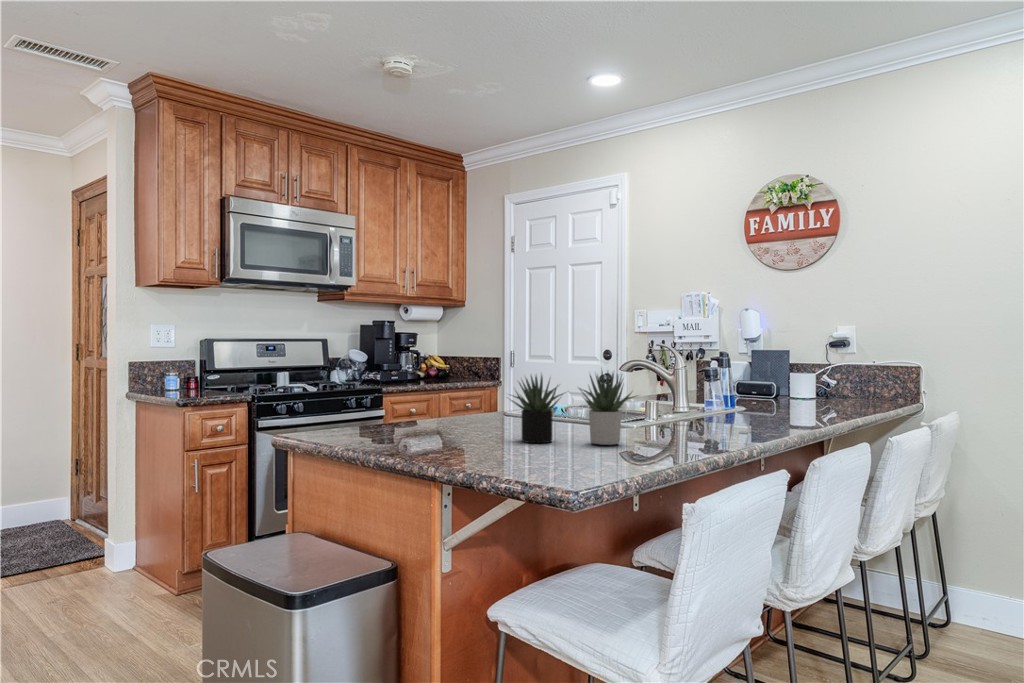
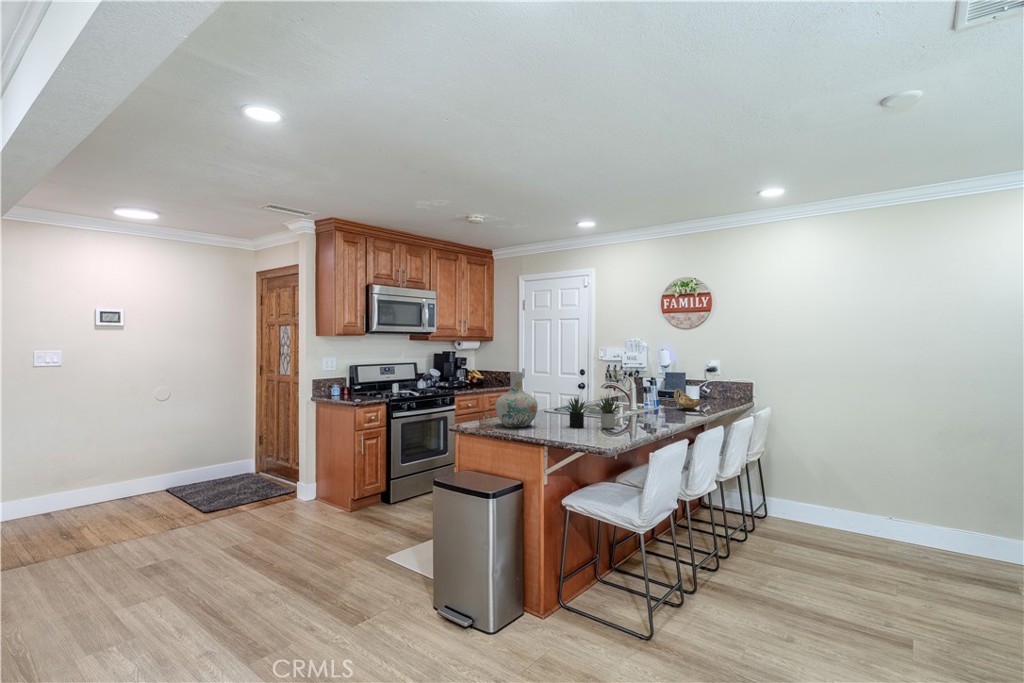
vase: none [361,322,453,440] -> present [495,372,538,427]
decorative bowl: none [764,373,819,417] -> present [674,388,702,411]

